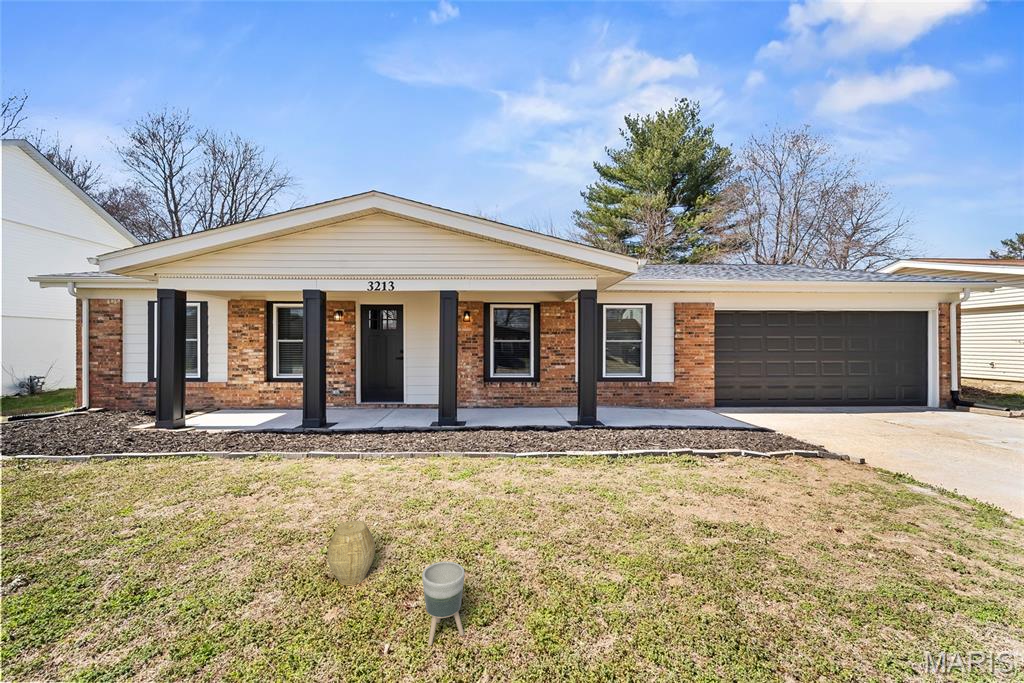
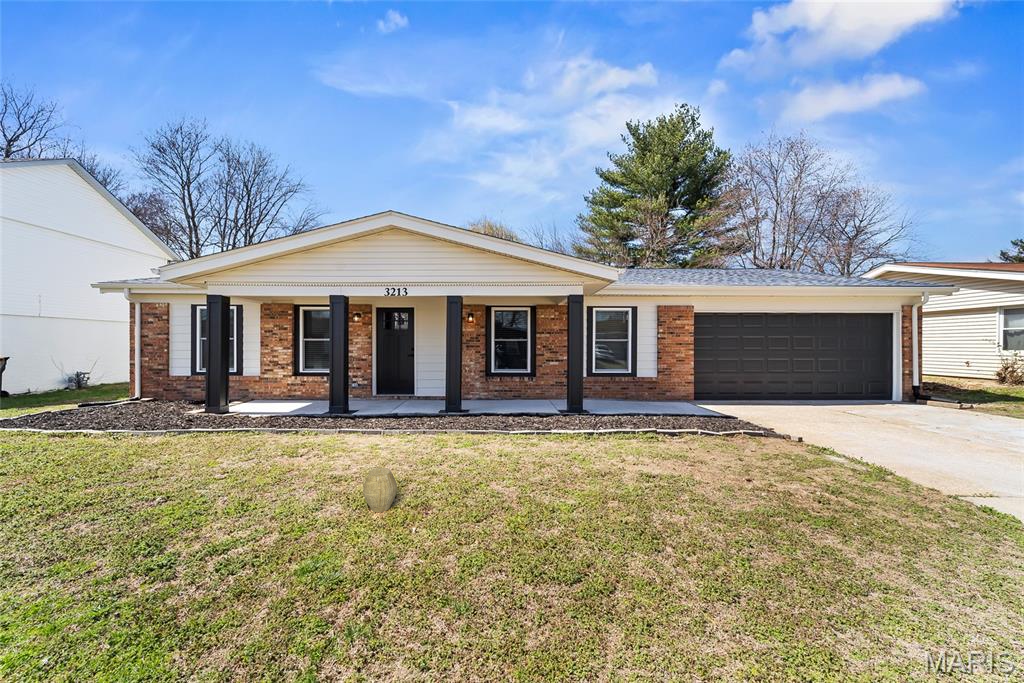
planter: present [422,562,465,646] -> none [430,490,459,542]

